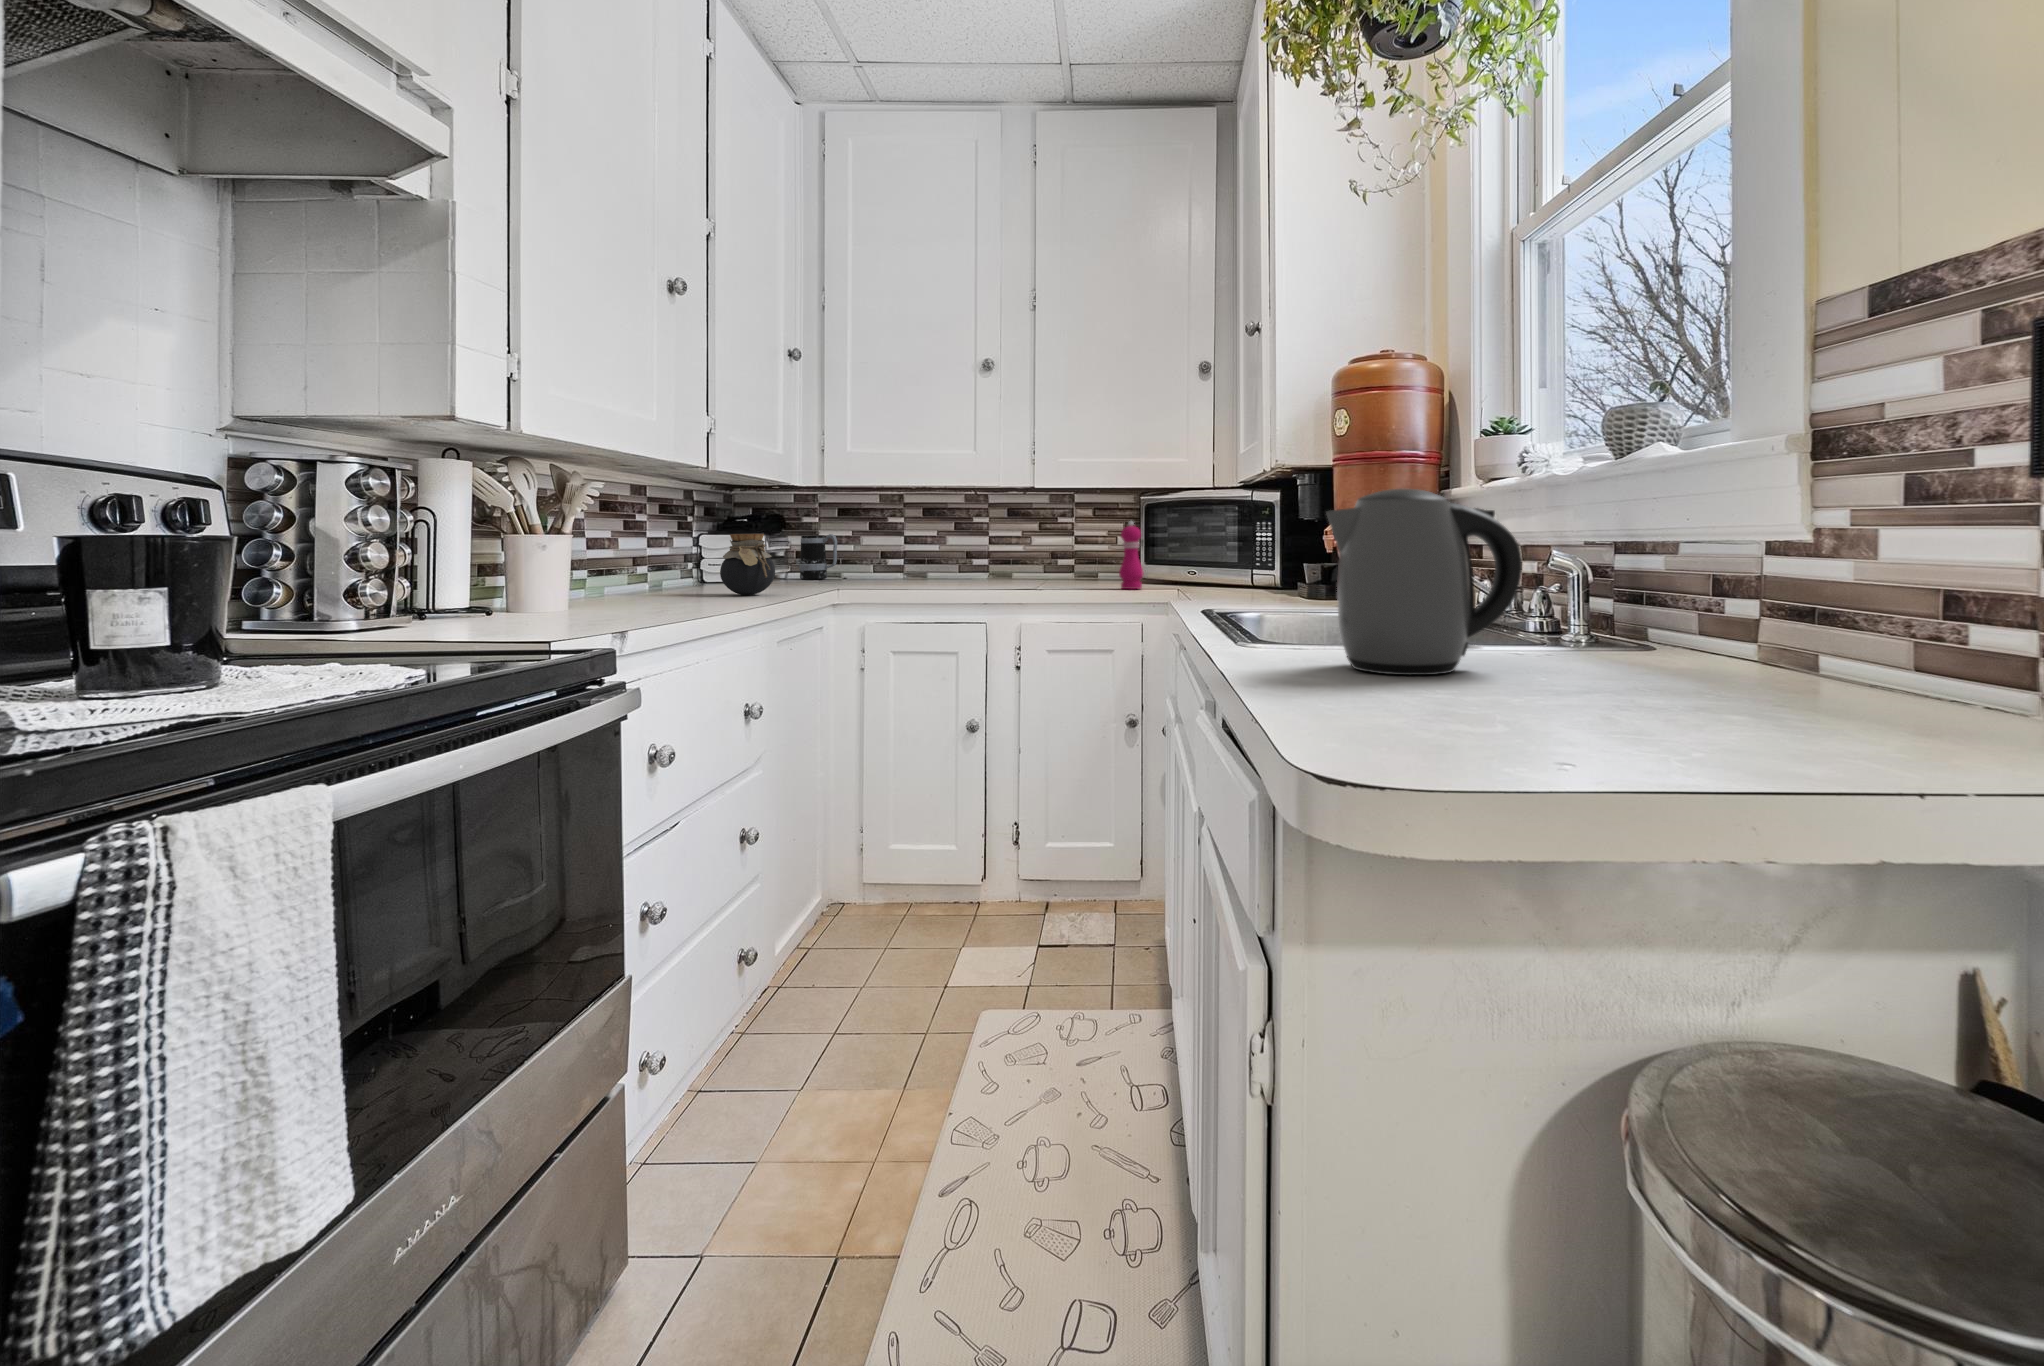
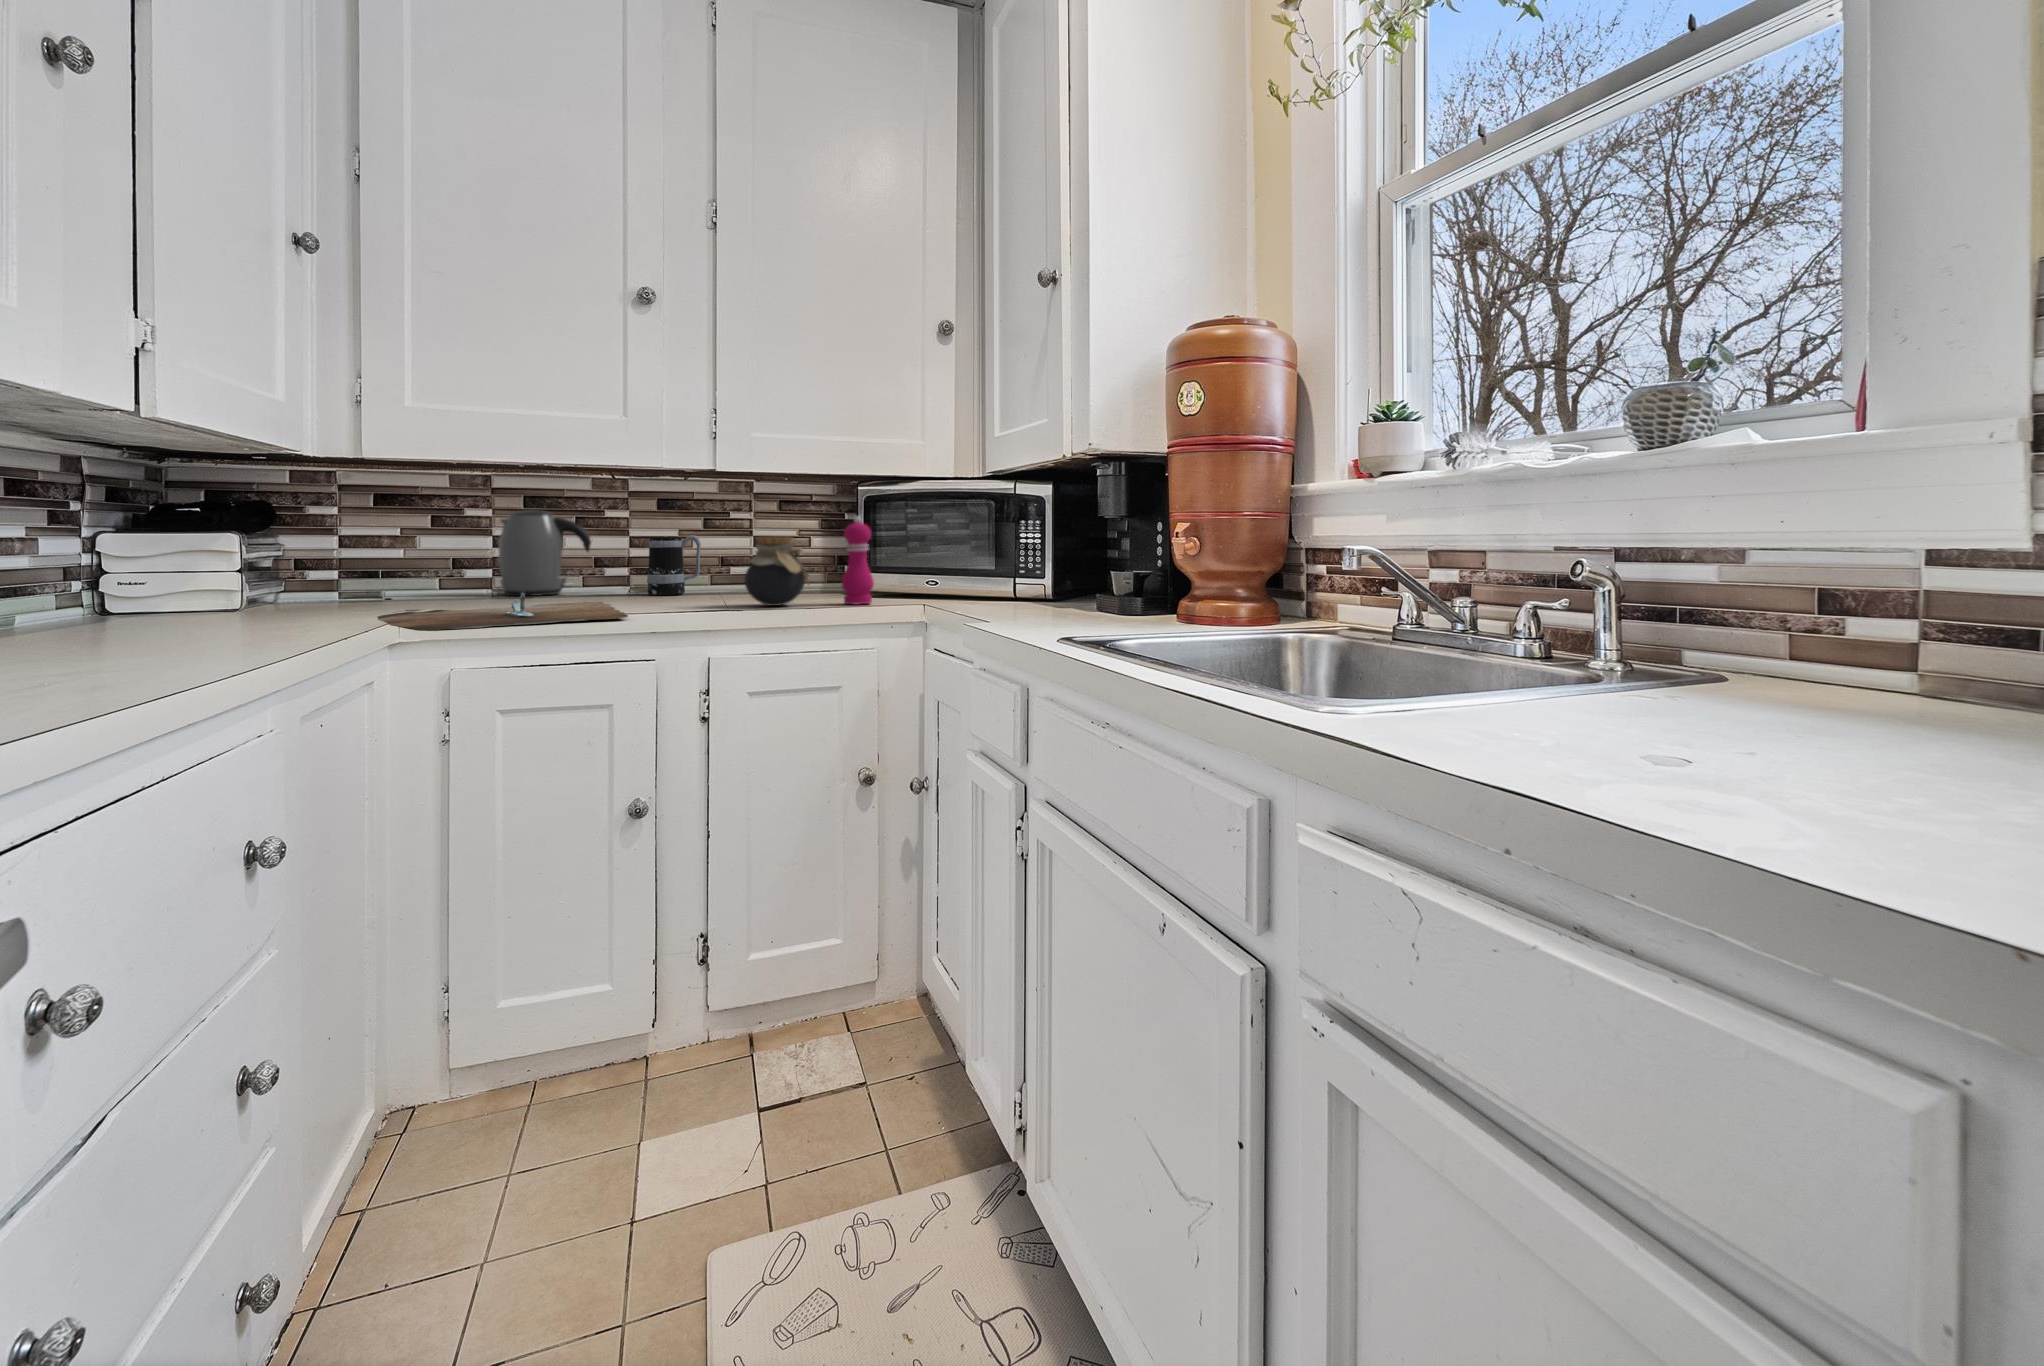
kettle: present [1326,489,1522,675] -> present [498,510,591,596]
jar: present [720,534,775,595] -> present [745,537,809,606]
mug: present [800,534,837,579] -> present [647,535,701,595]
cutting board: none [823,573,960,594] -> present [378,593,628,631]

